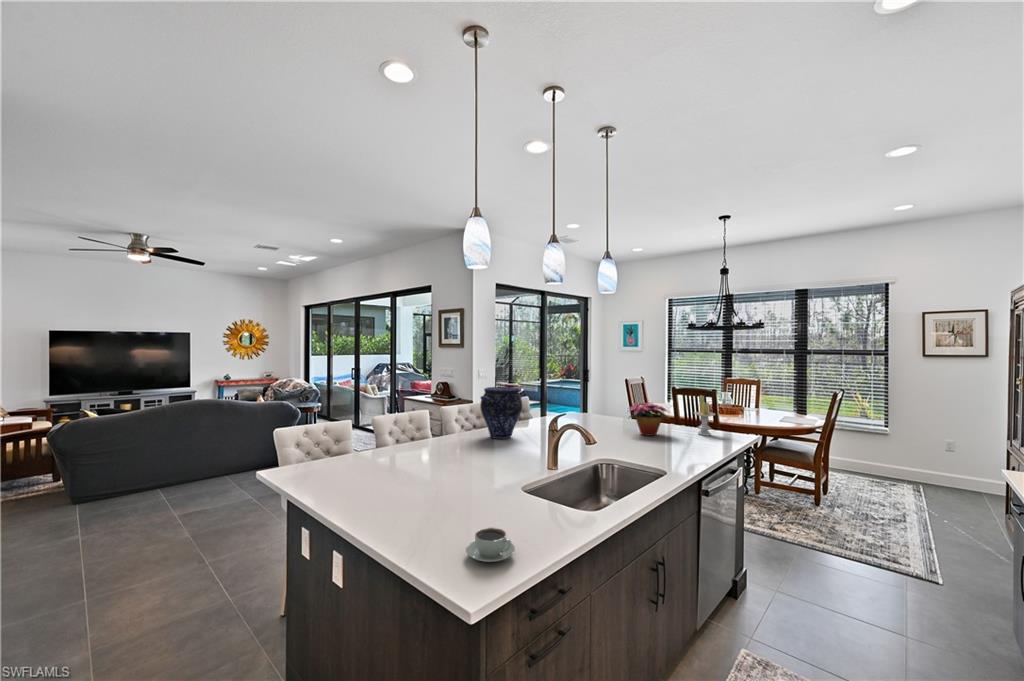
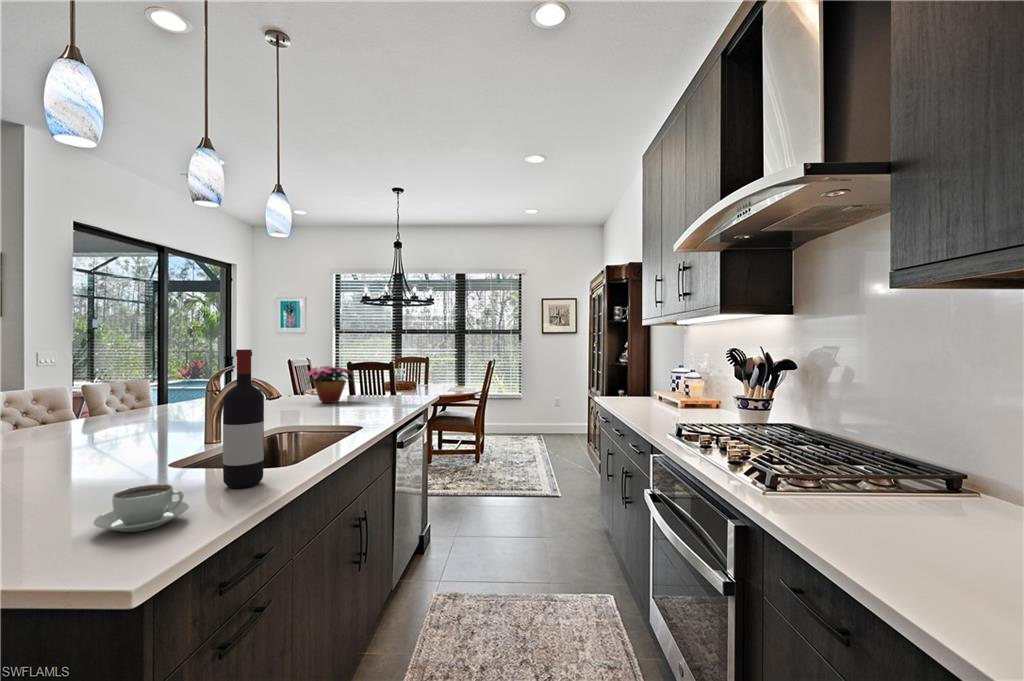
vase: present [480,387,522,439] -> none [69,350,150,425]
candle: present [694,395,715,436] -> none [378,356,400,398]
wine bottle: none [542,431,569,536] -> present [223,349,264,488]

